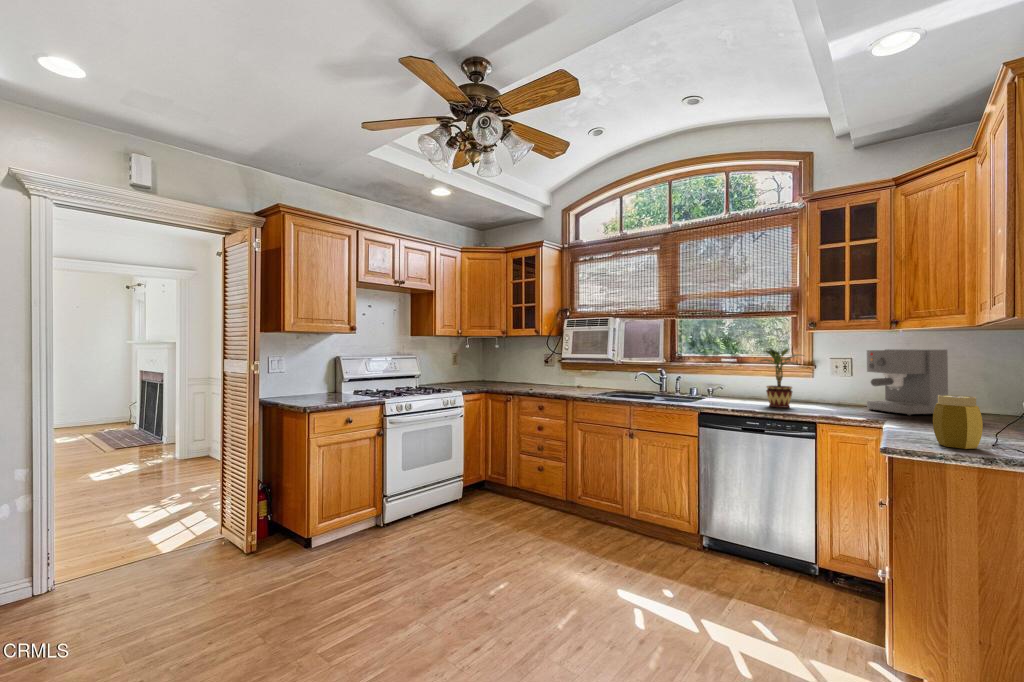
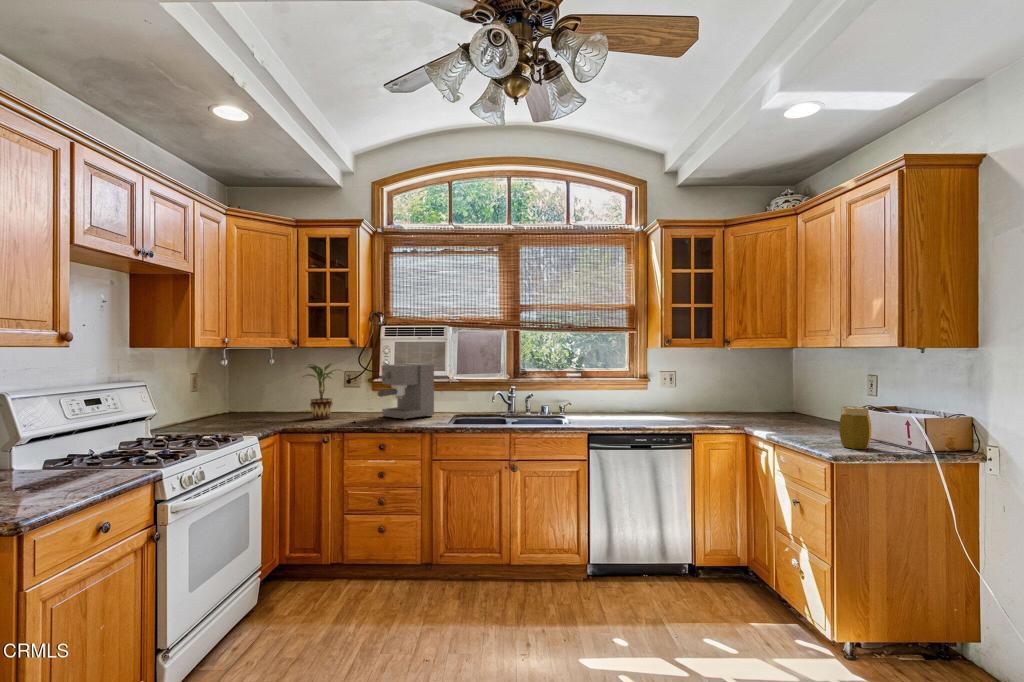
potted plant: present [760,349,804,408] -> present [305,364,341,419]
coffee maker: present [867,349,948,415] -> present [378,364,434,419]

